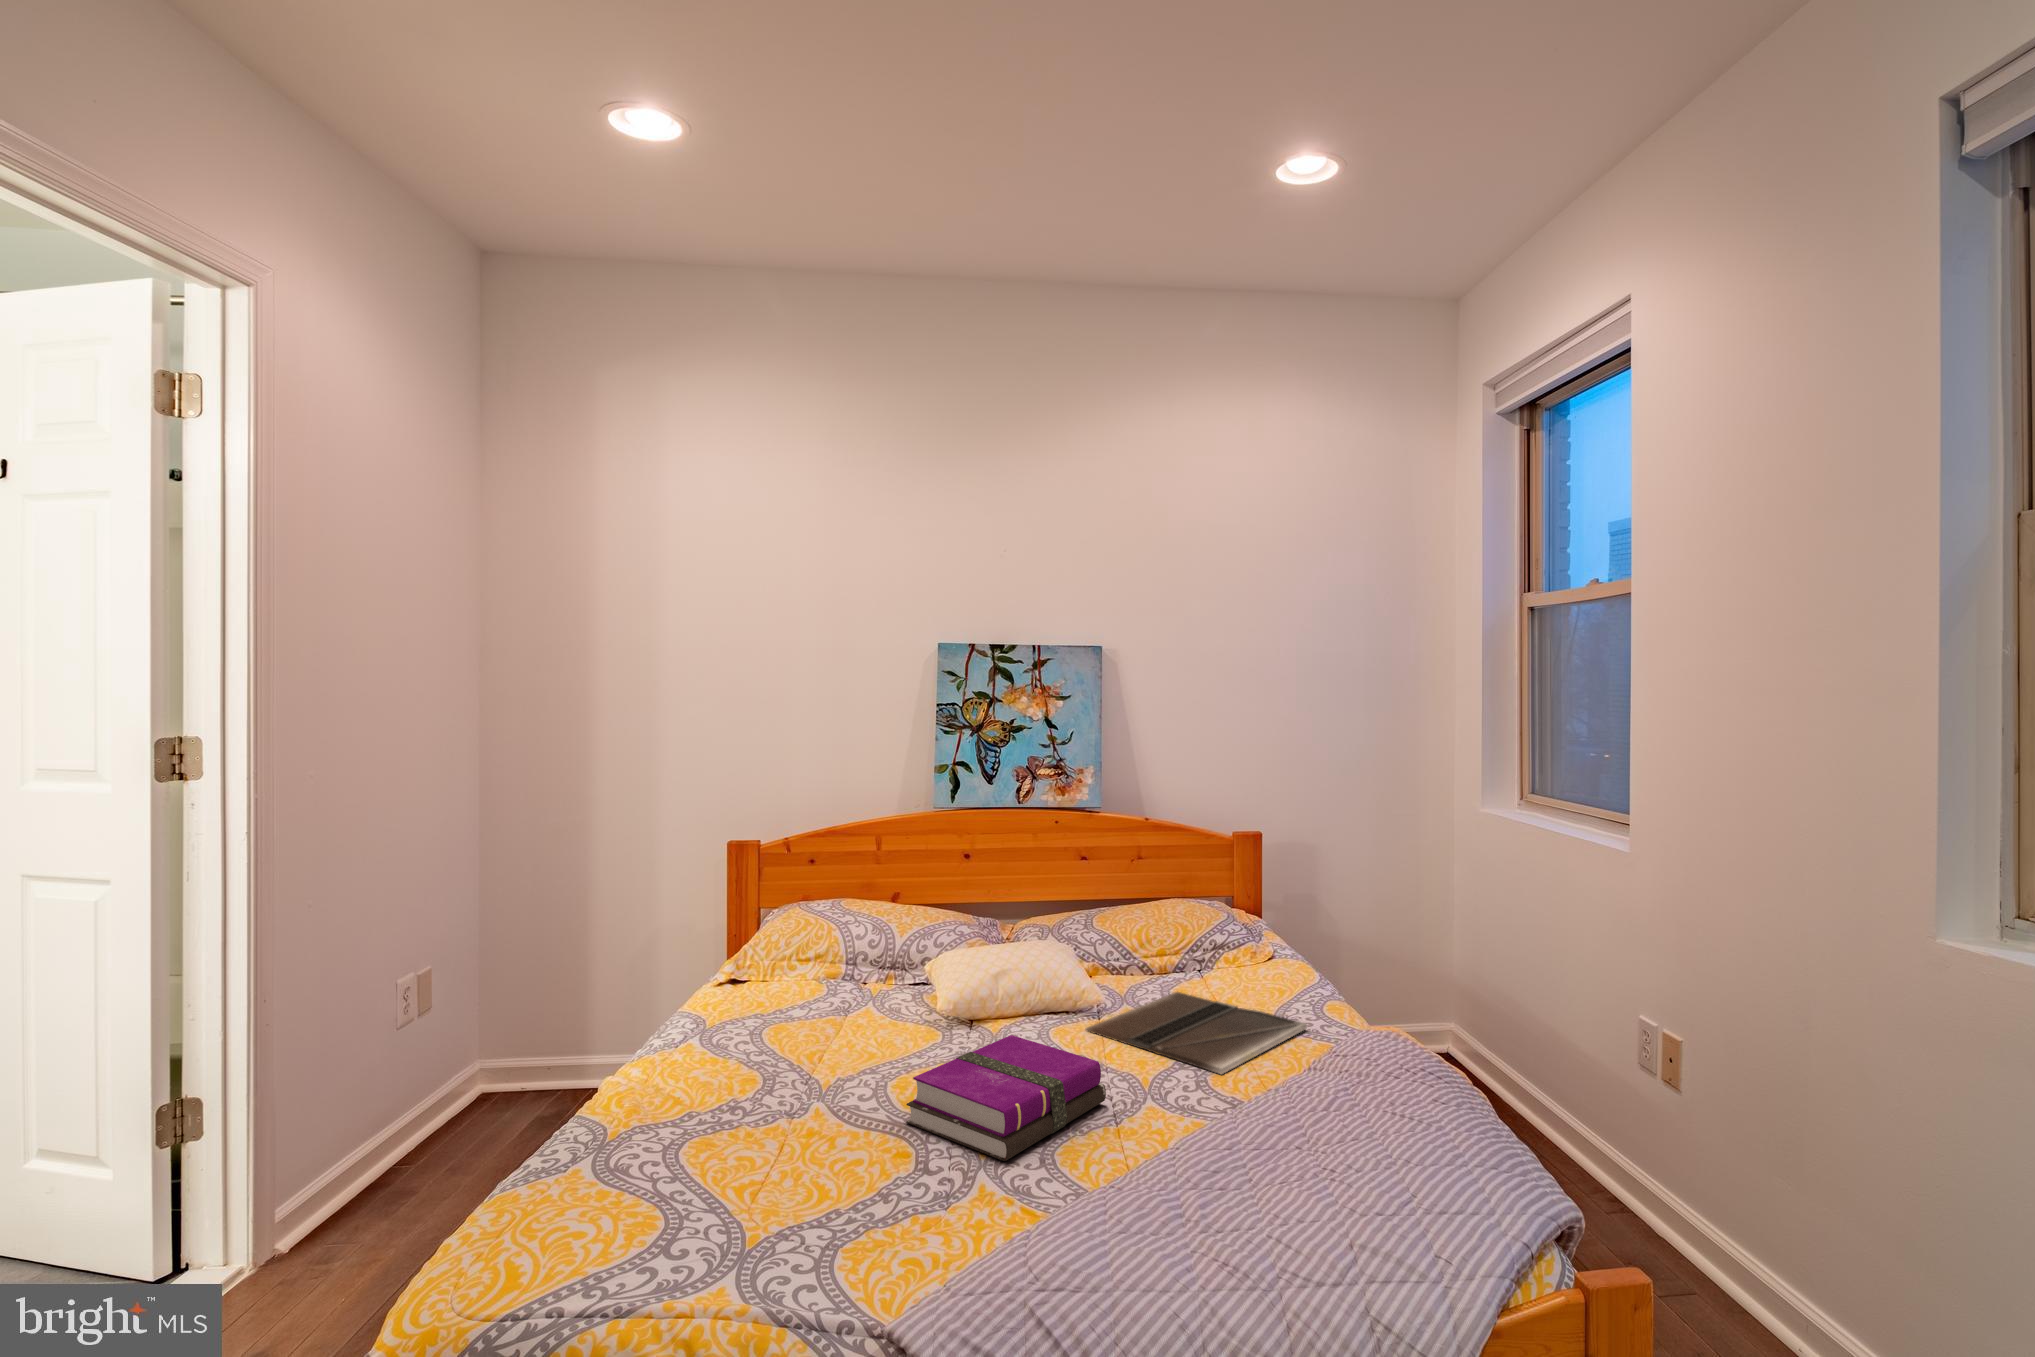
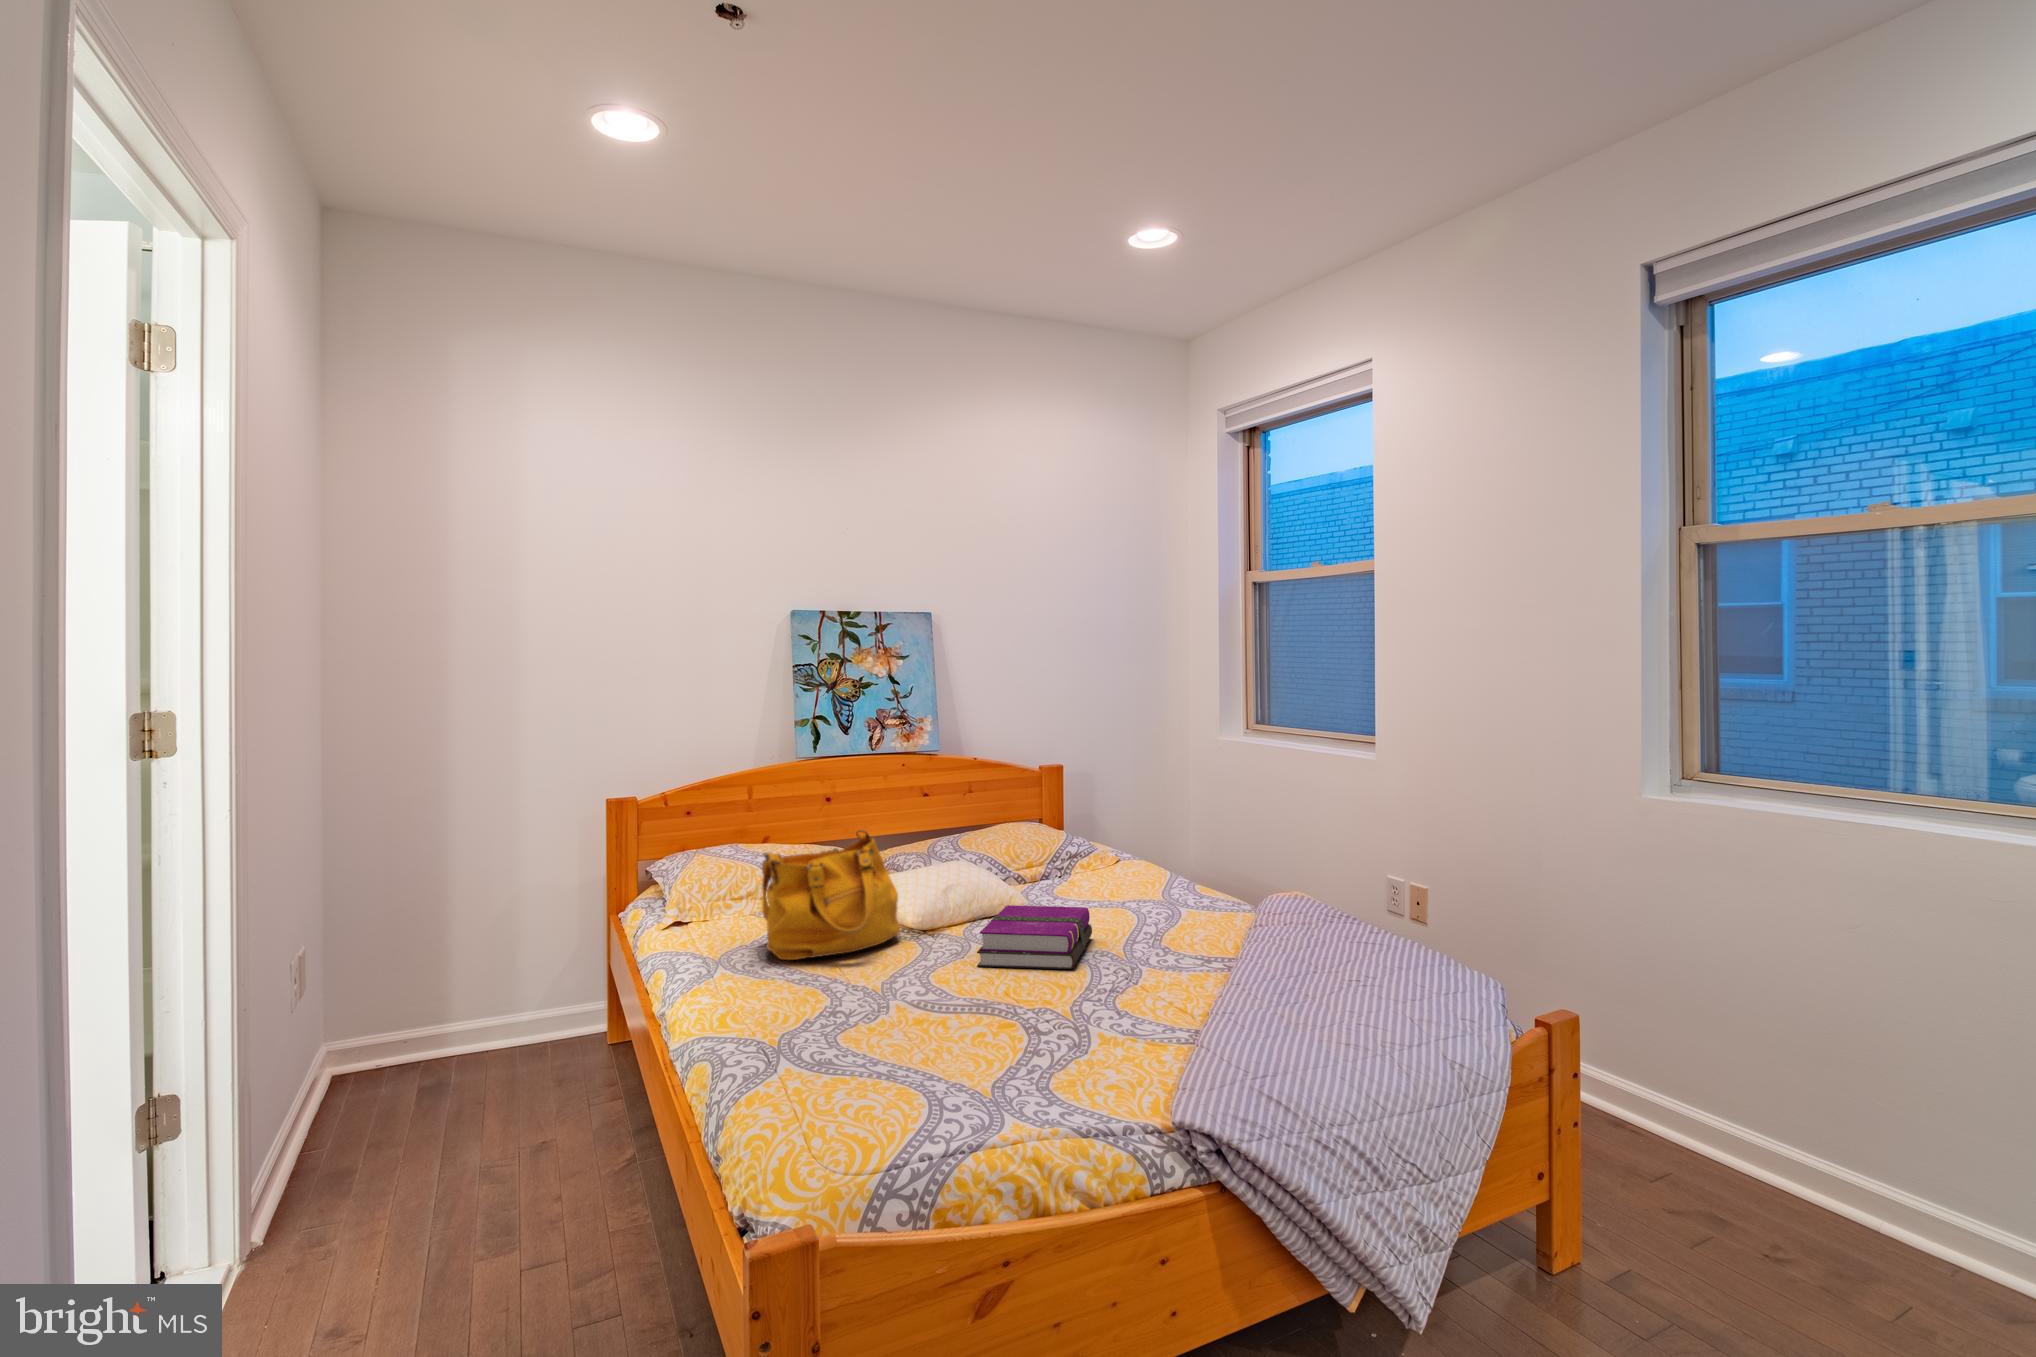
handbag: none [720,909,897,1061] -> present [762,830,900,960]
laptop: present [1085,992,1307,1074] -> none [1020,881,1164,915]

